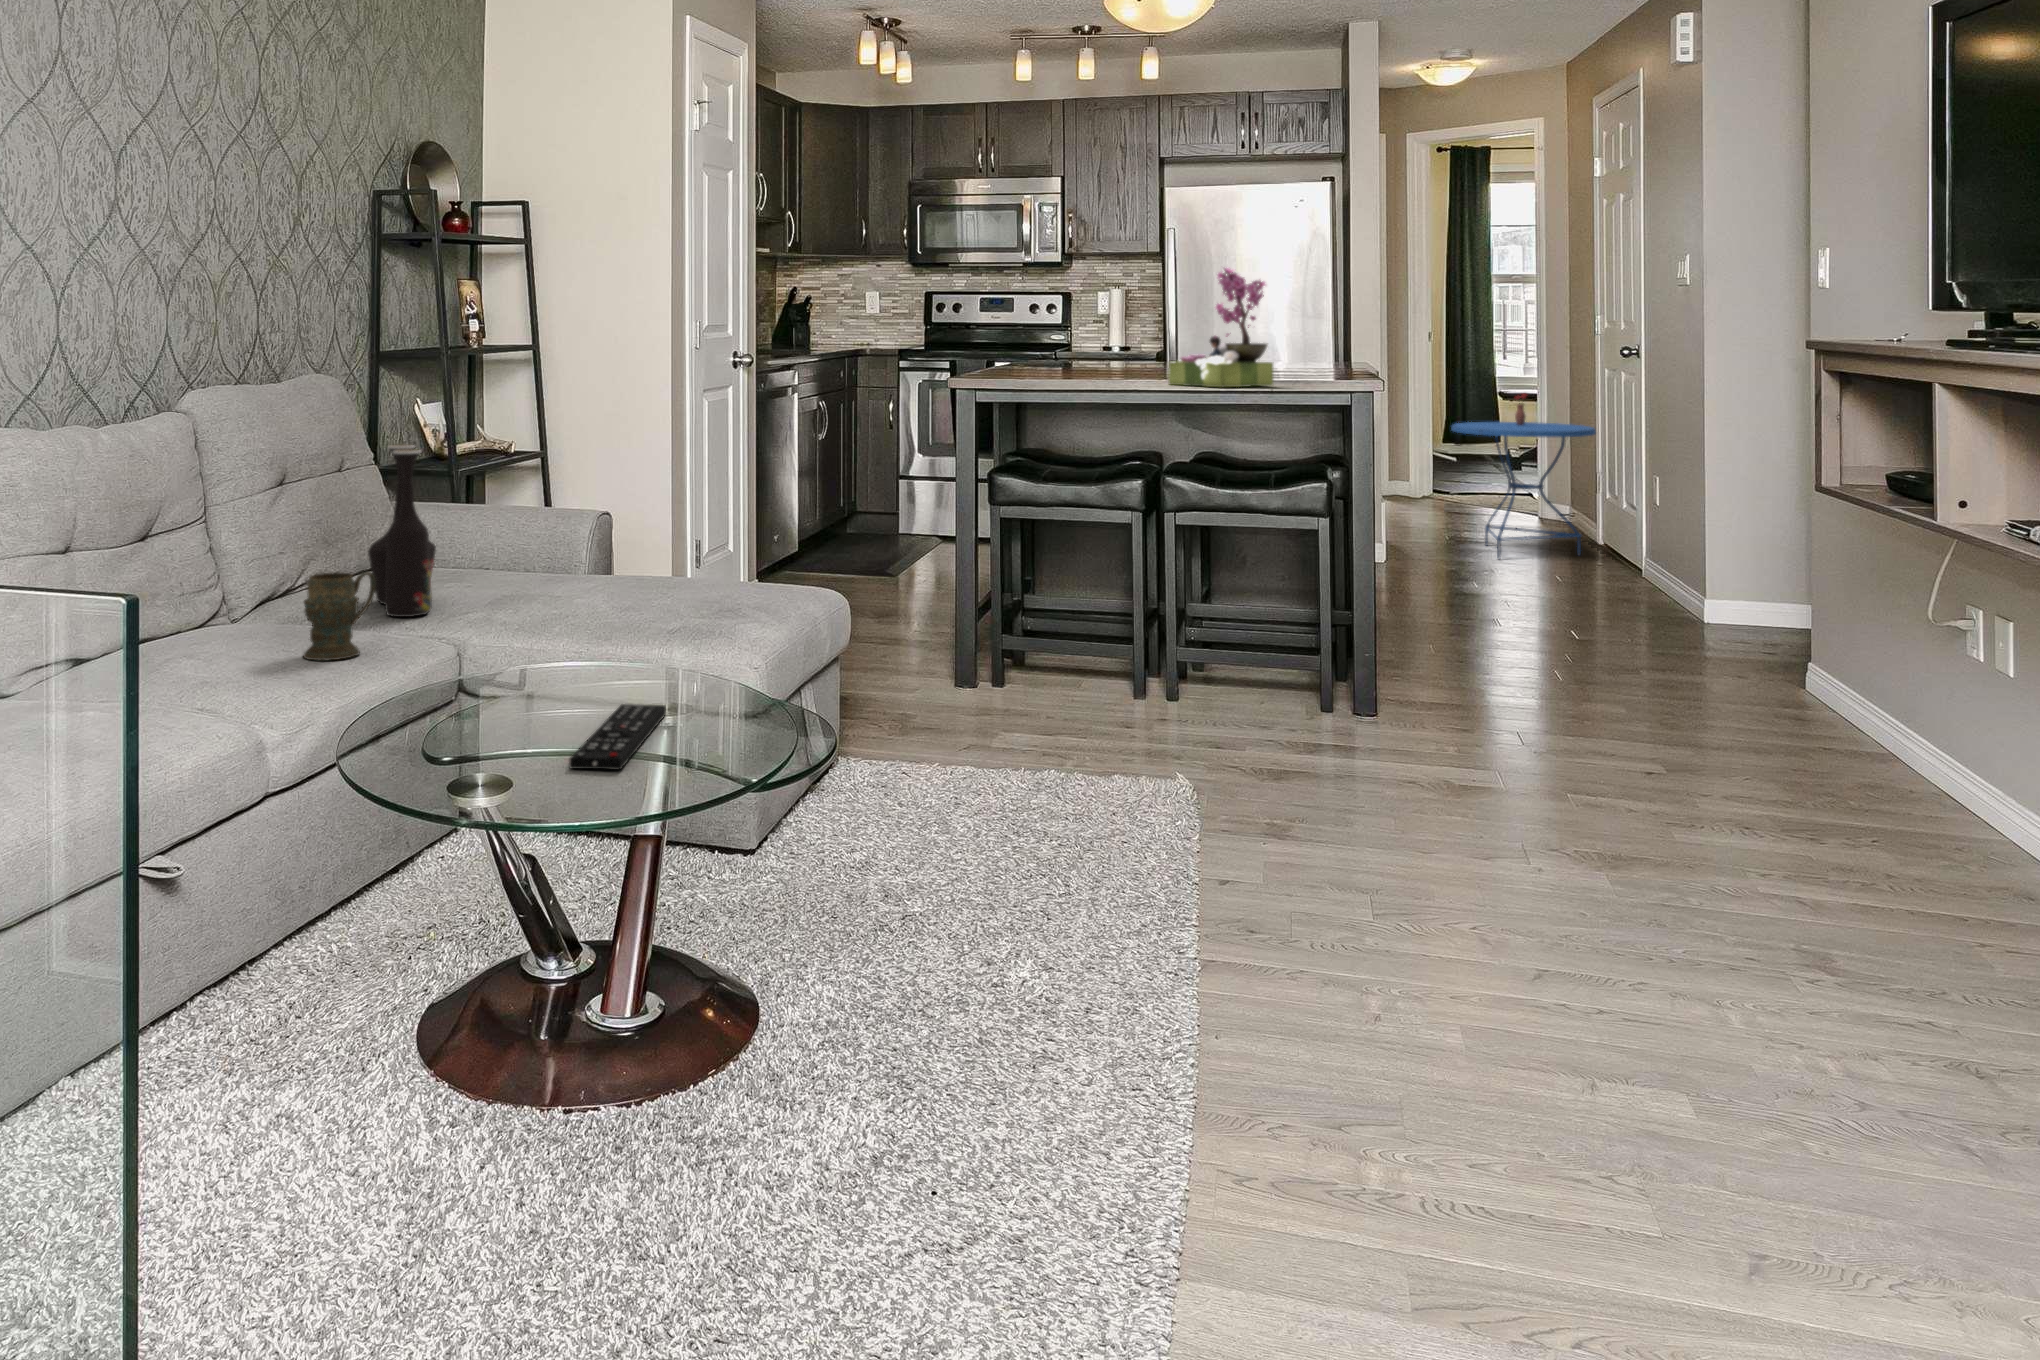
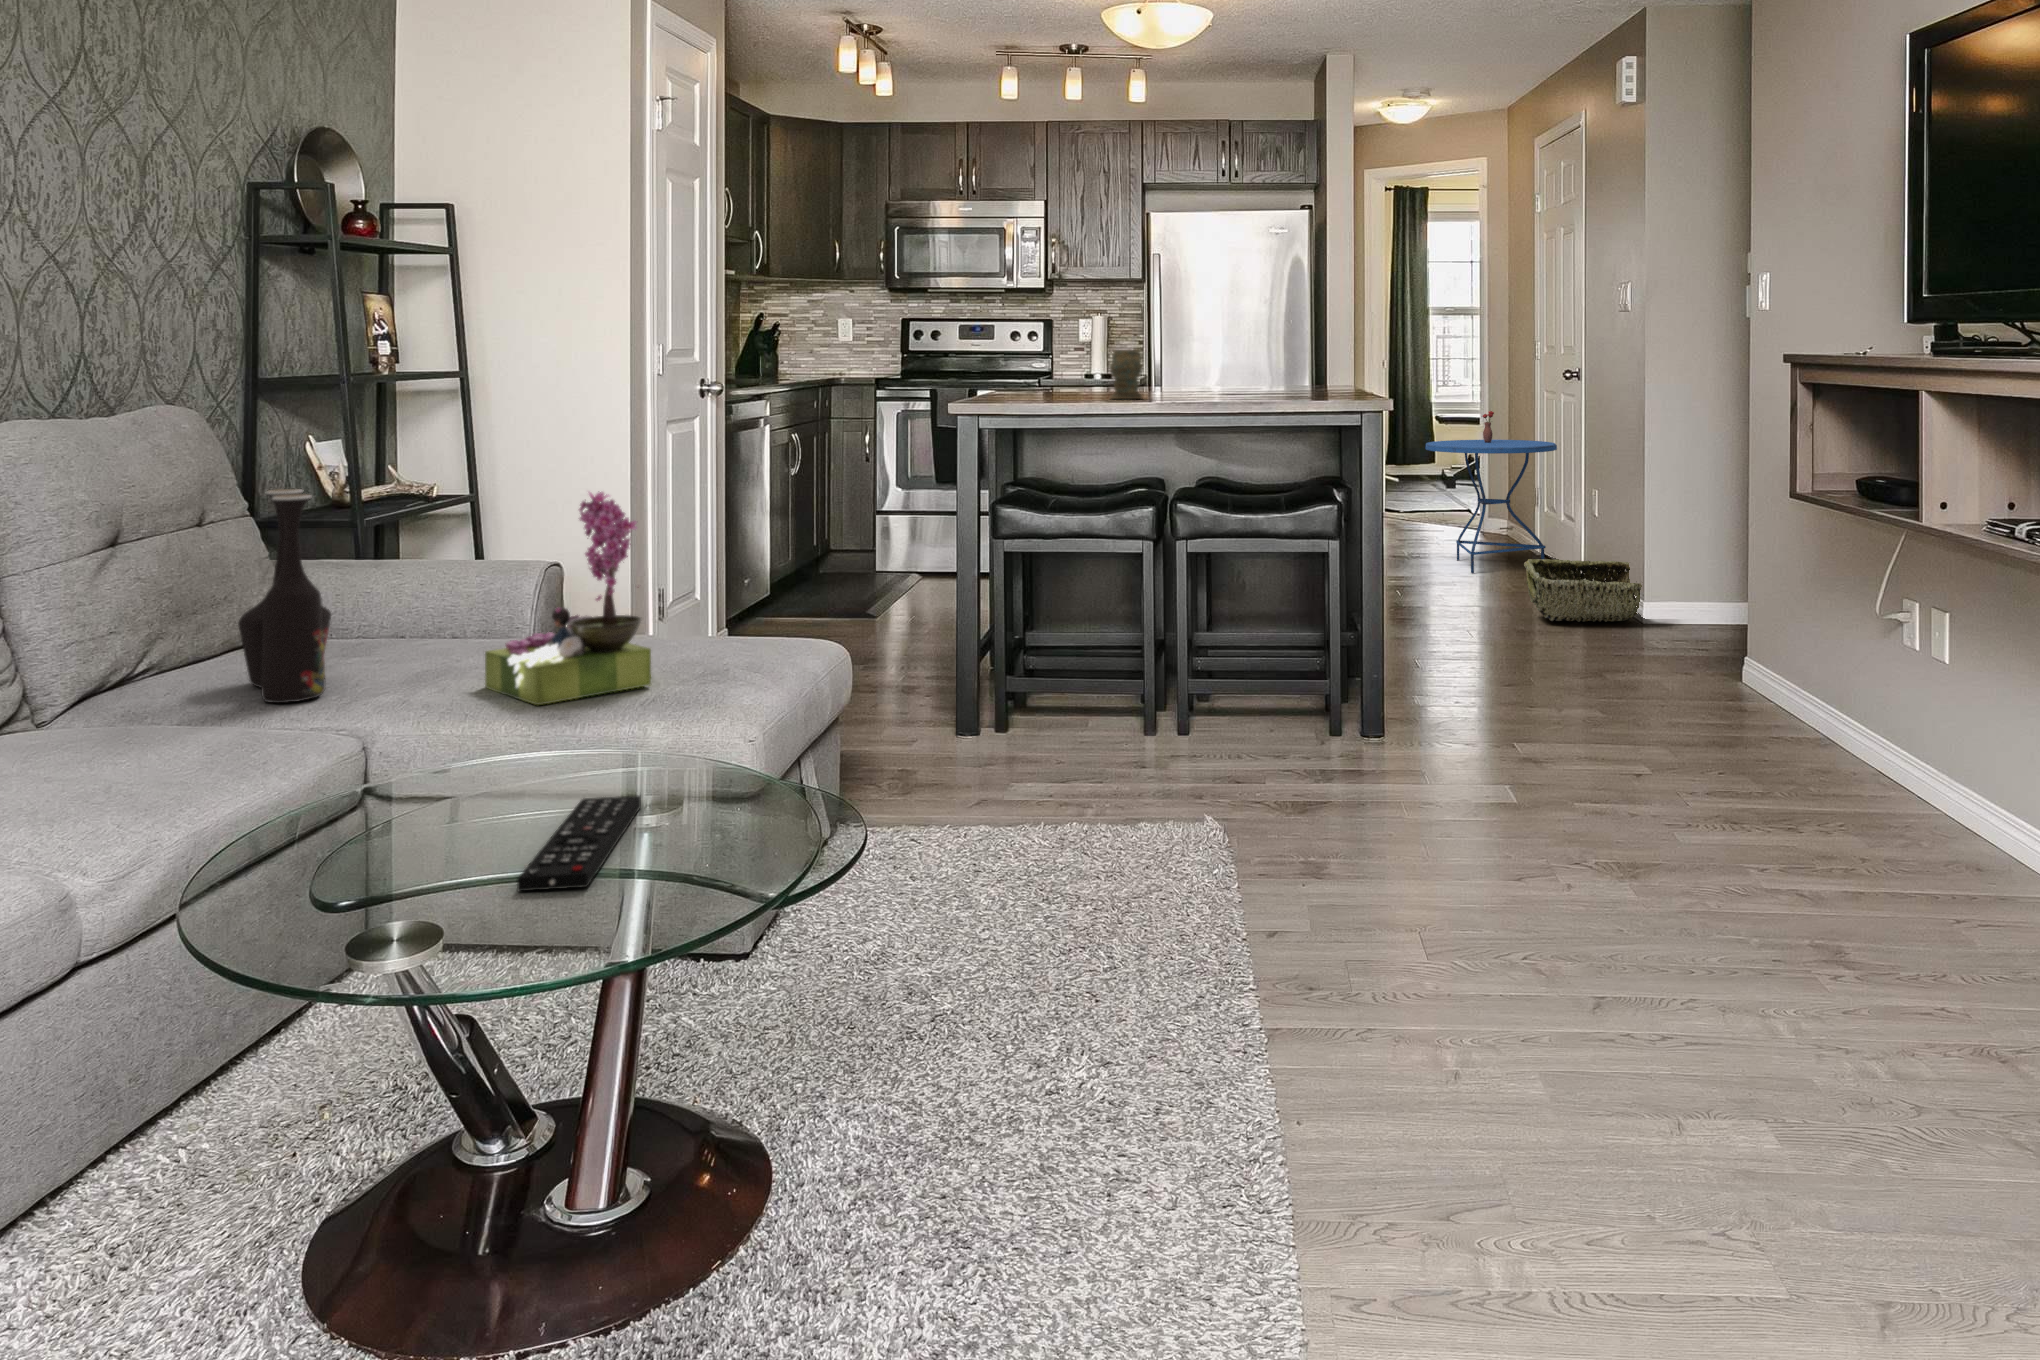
flower arrangement: present [1168,268,1273,387] -> present [485,492,651,705]
woven basket: none [1544,547,1684,616] -> present [1524,559,1642,622]
mug: present [303,572,375,661] -> present [1110,350,1142,399]

